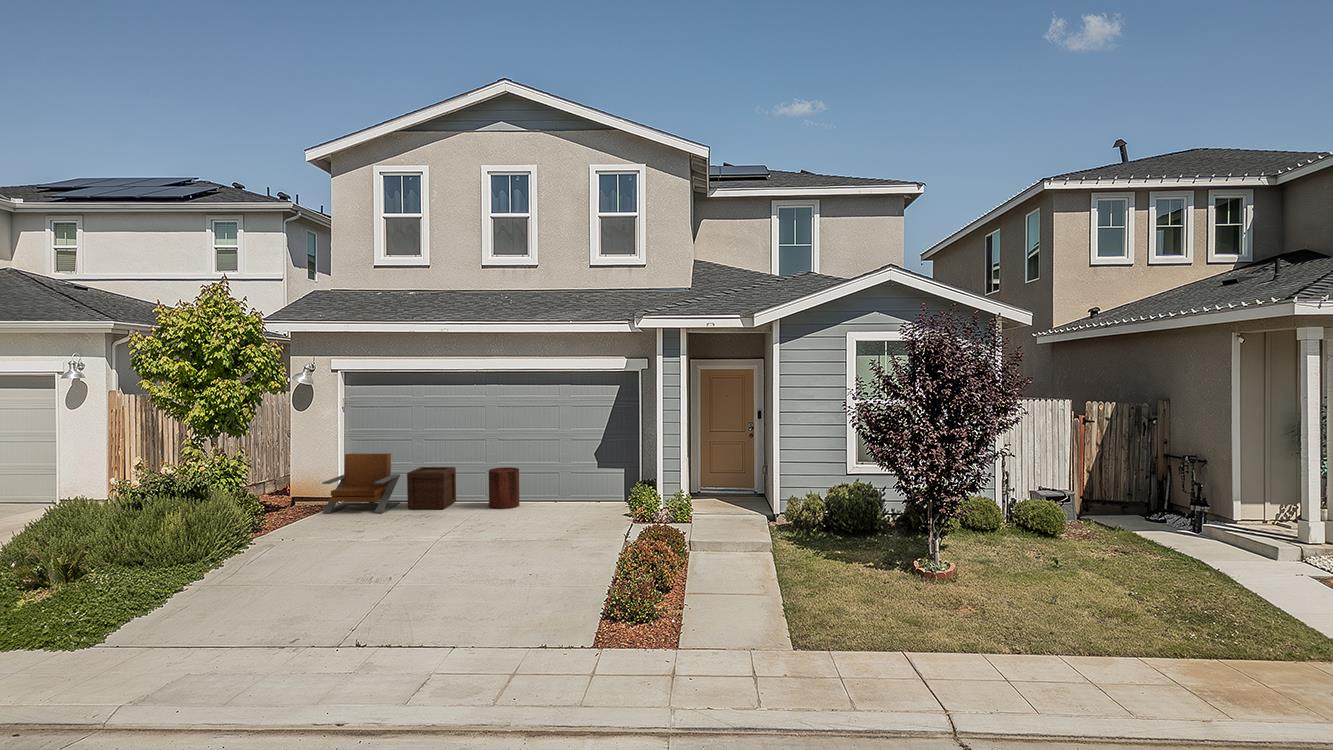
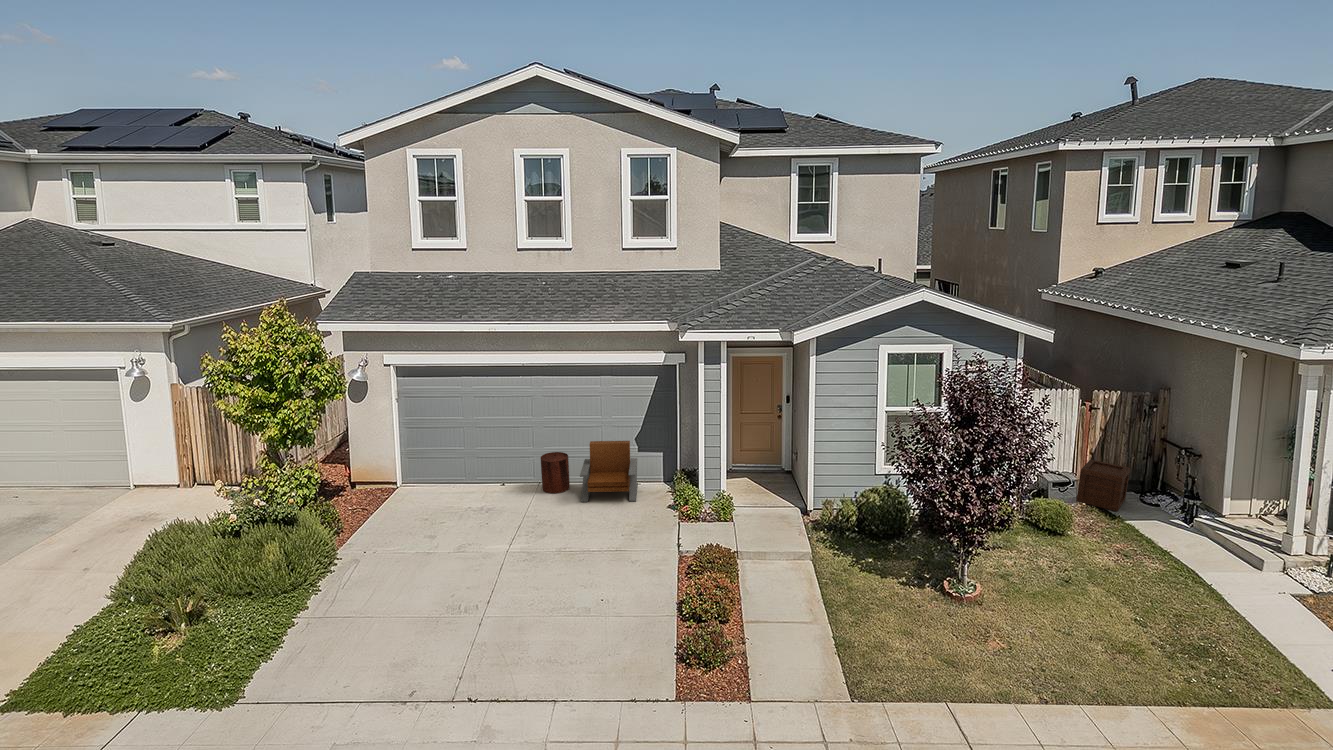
lounge chair: present [322,453,400,513] -> present [580,441,638,502]
wooden crate: present [407,467,456,509] -> present [1076,459,1130,511]

